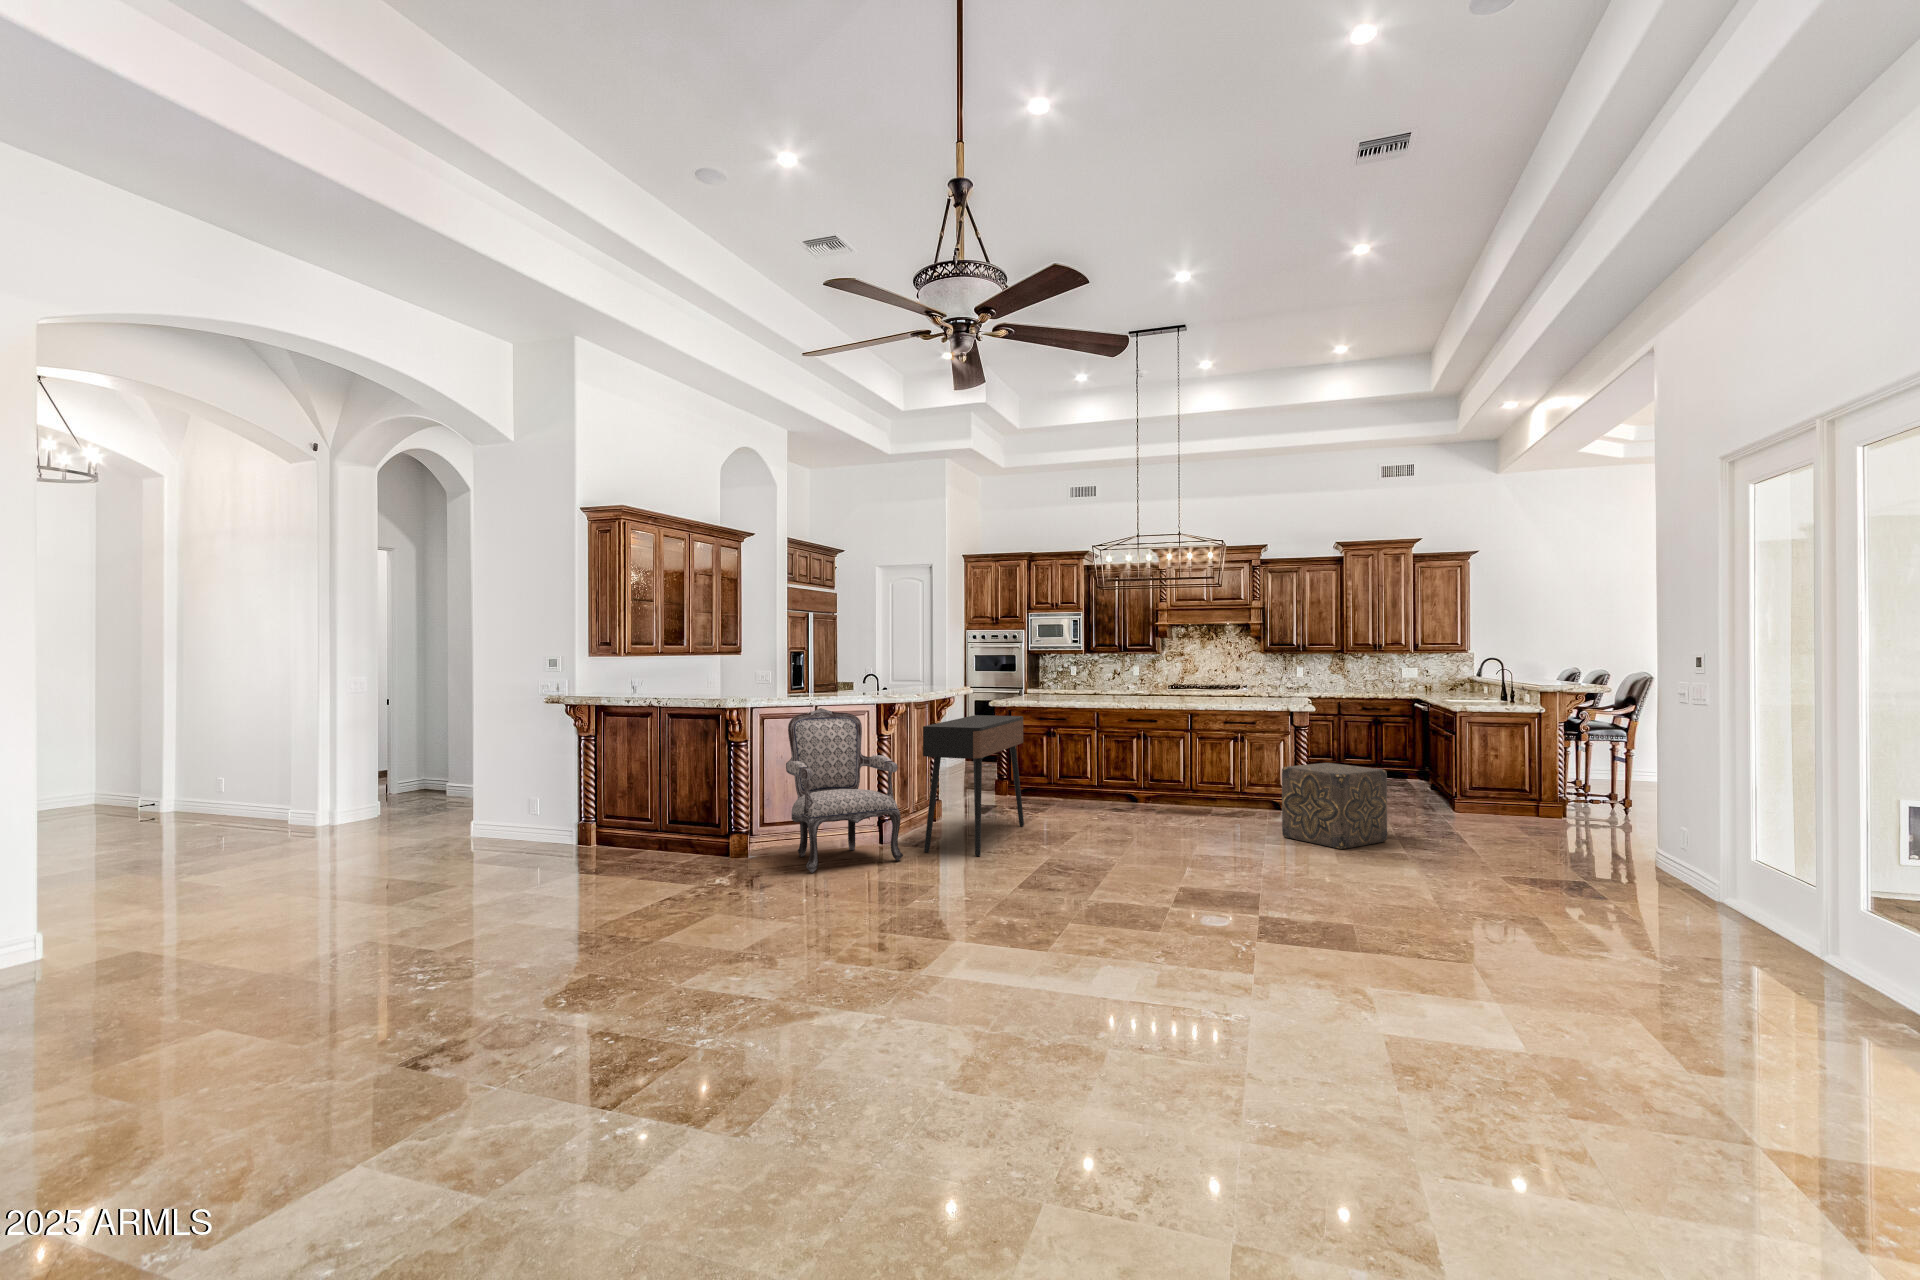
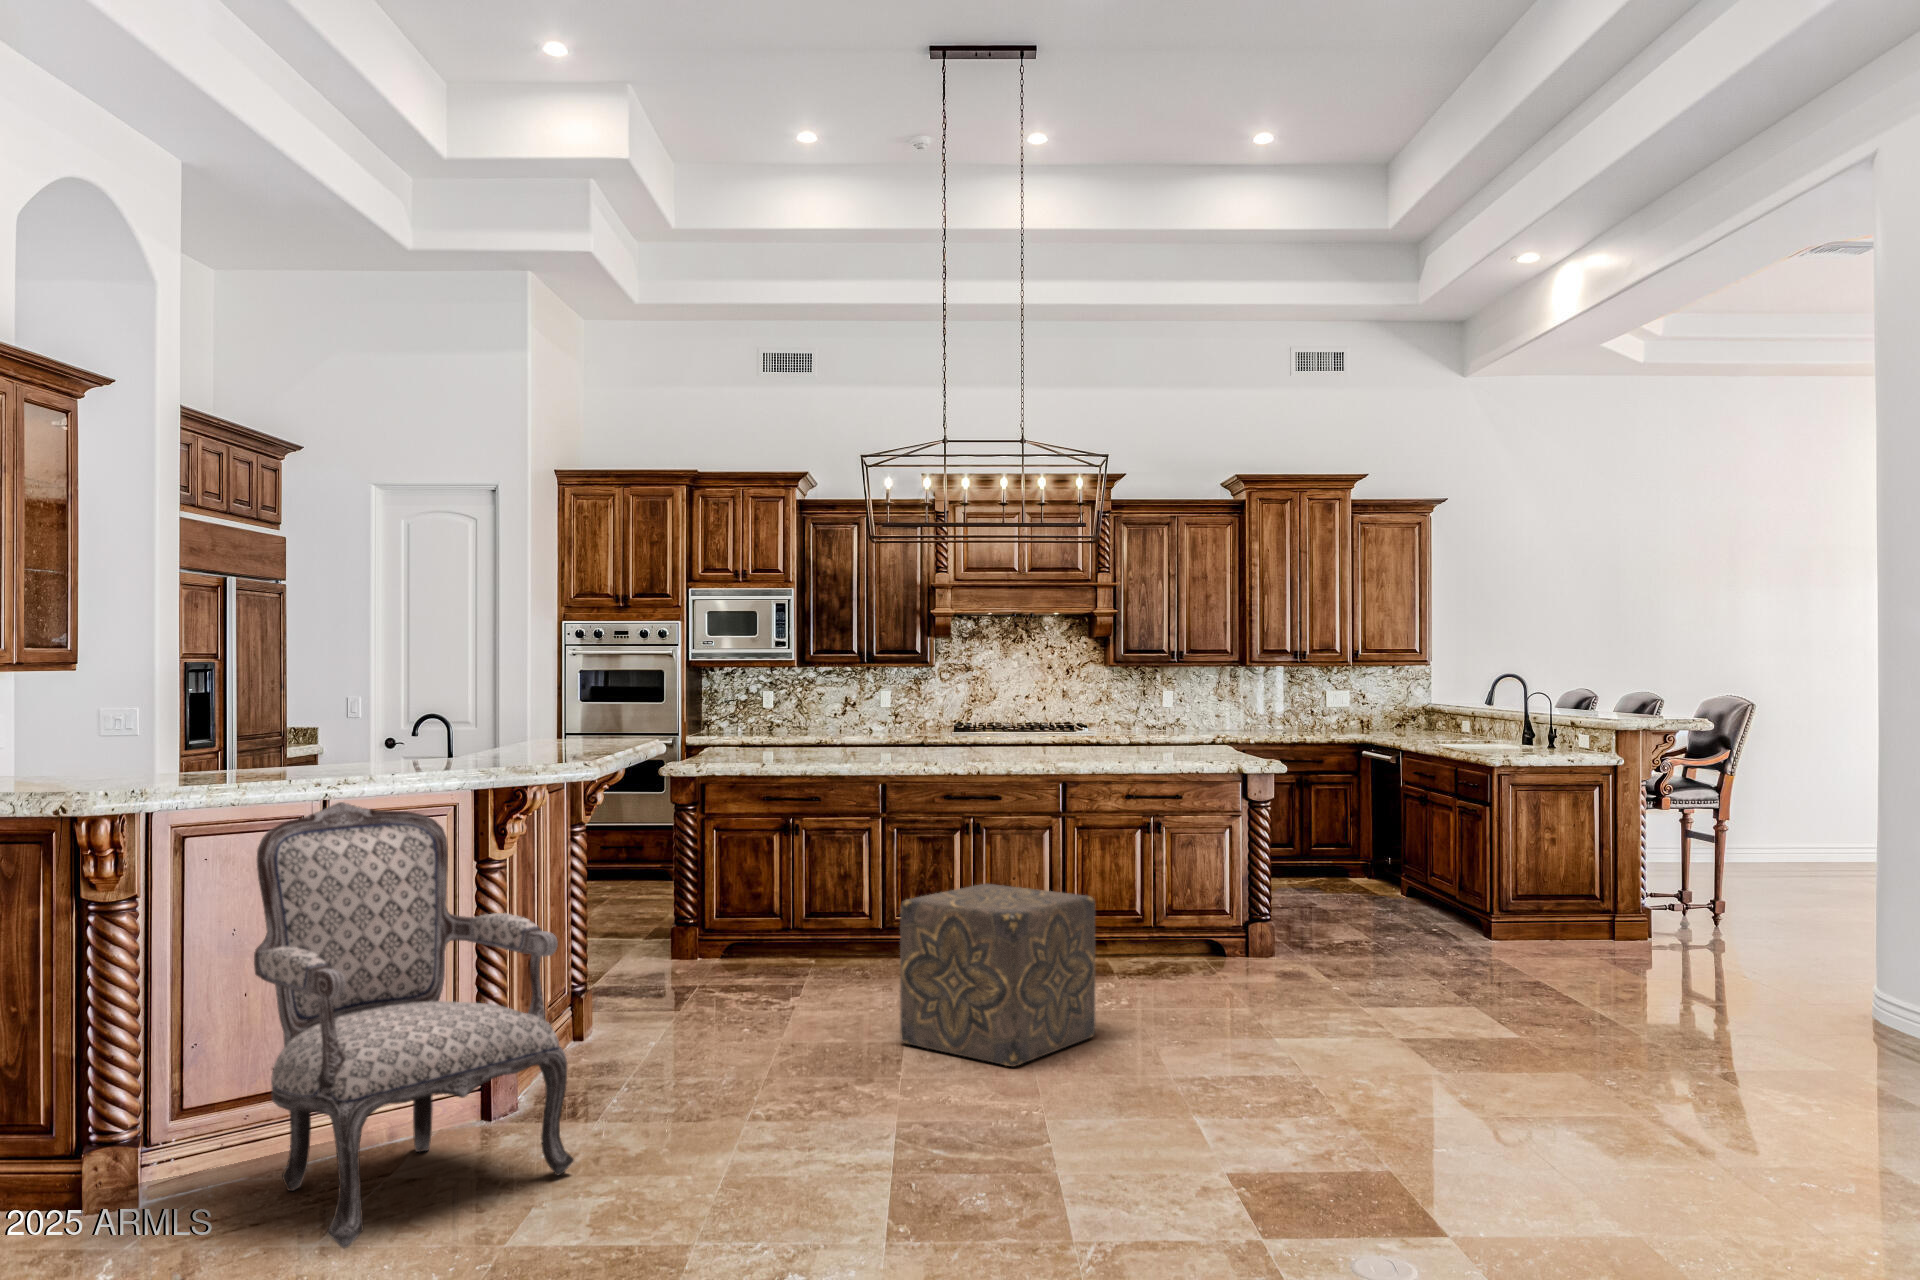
console table: present [923,715,1024,856] -> none [610,800,787,1138]
ottoman: present [1282,763,1387,849] -> present [900,884,1095,1067]

